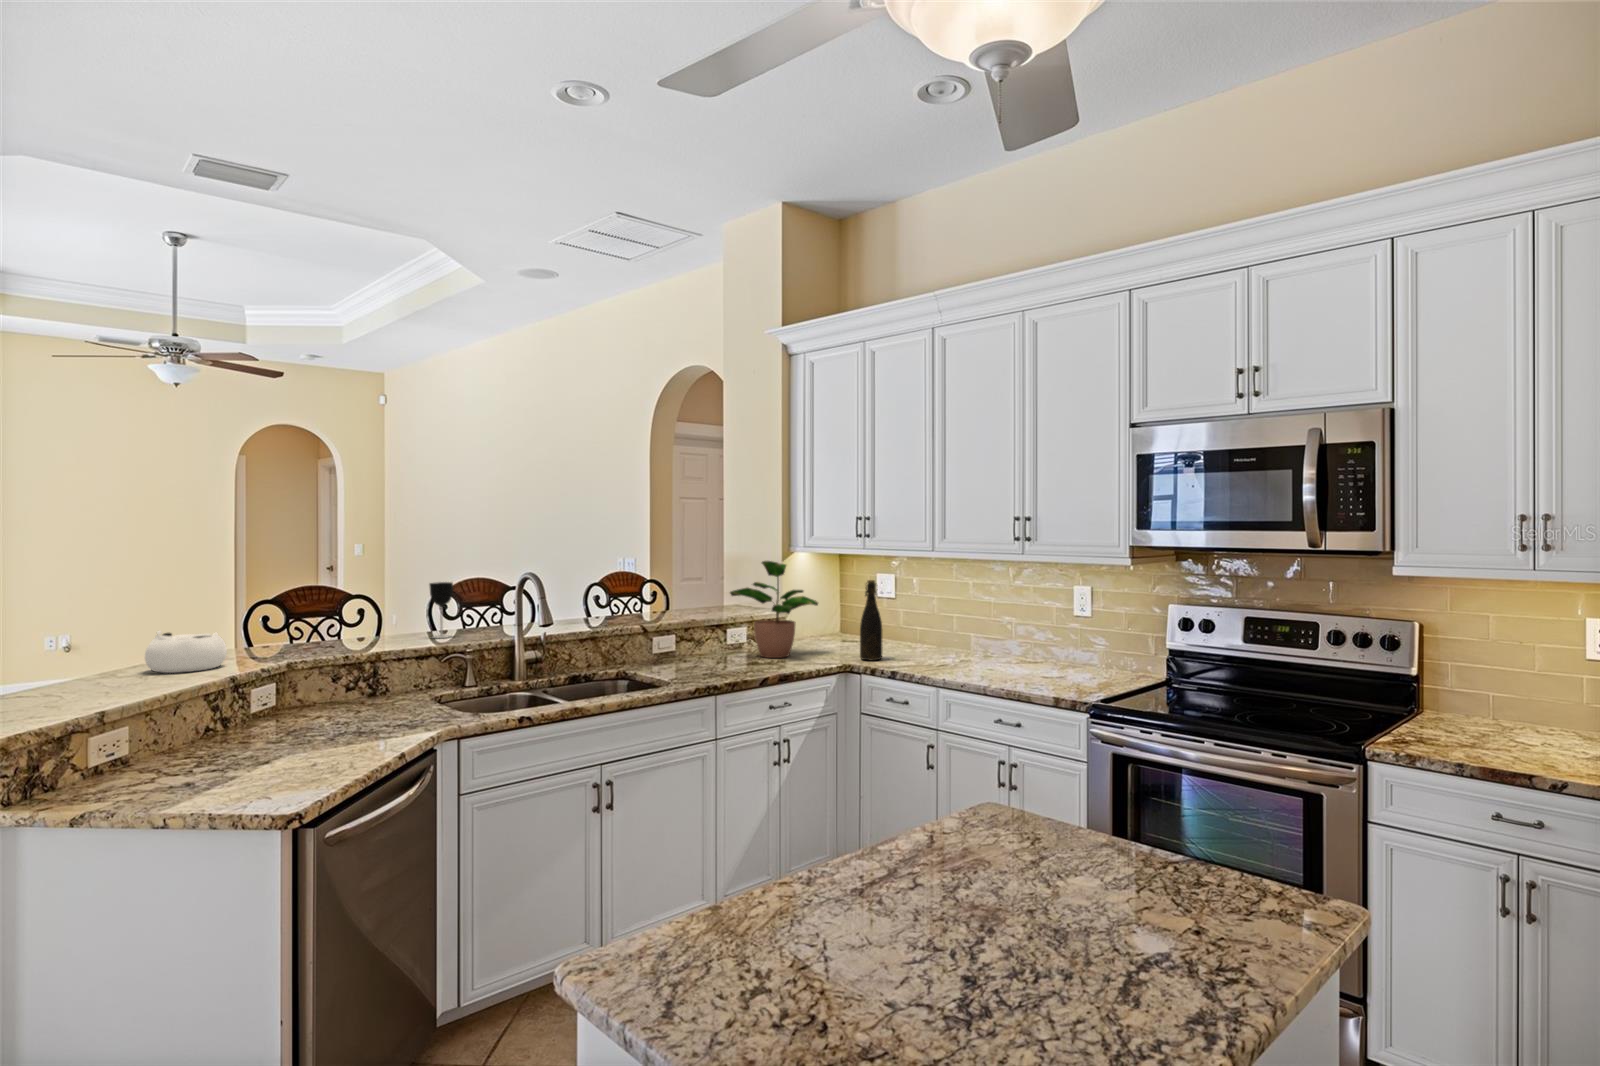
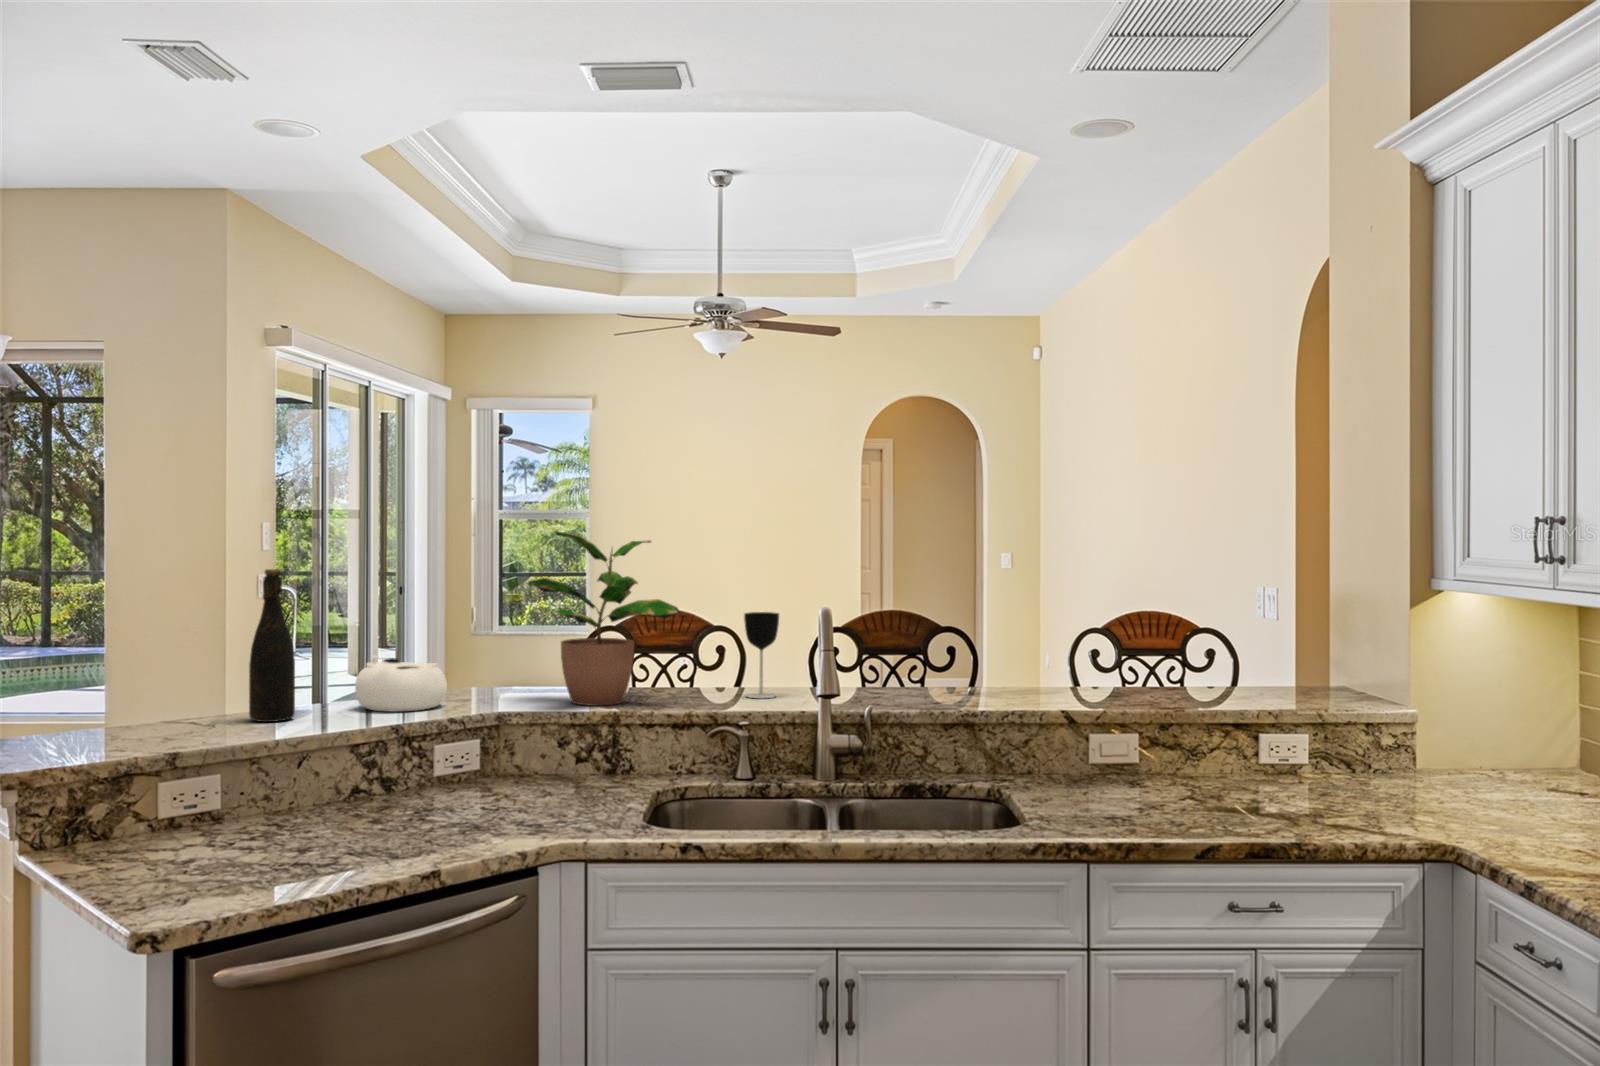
potted plant: present [730,561,818,658] -> present [528,531,679,706]
bottle: present [860,580,882,661] -> present [249,569,295,722]

